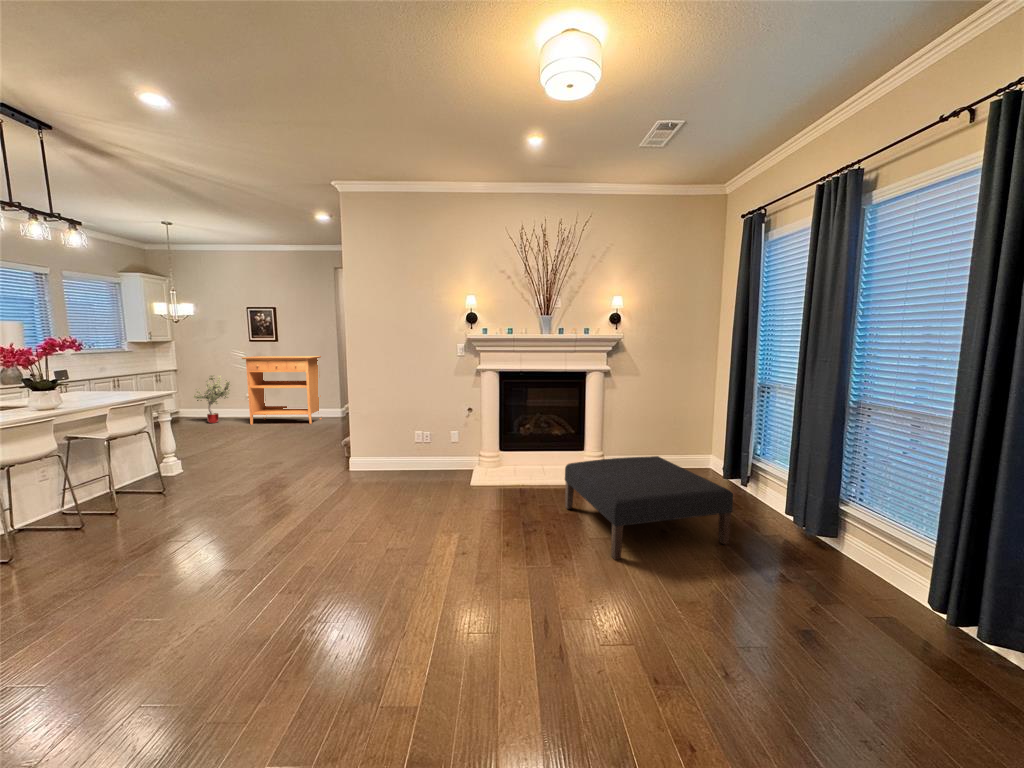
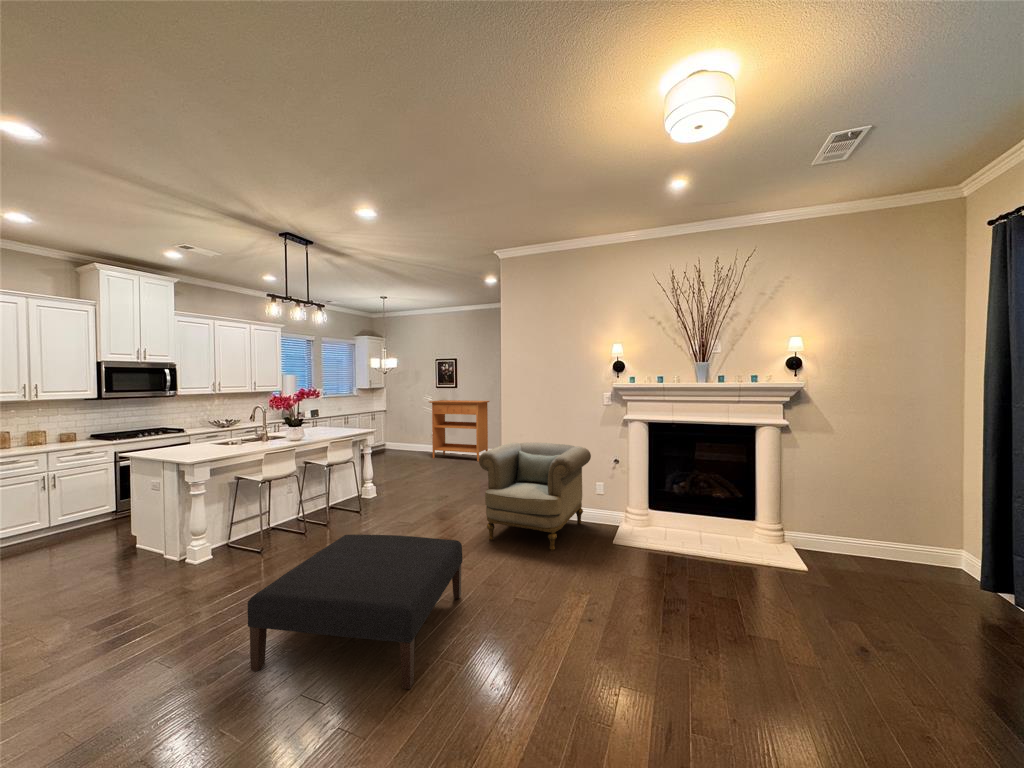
potted tree: present [193,375,230,423] -> none [394,415,422,455]
armchair: none [327,396,446,500] -> present [479,443,591,551]
ottoman: present [565,456,733,560] -> present [247,534,462,689]

